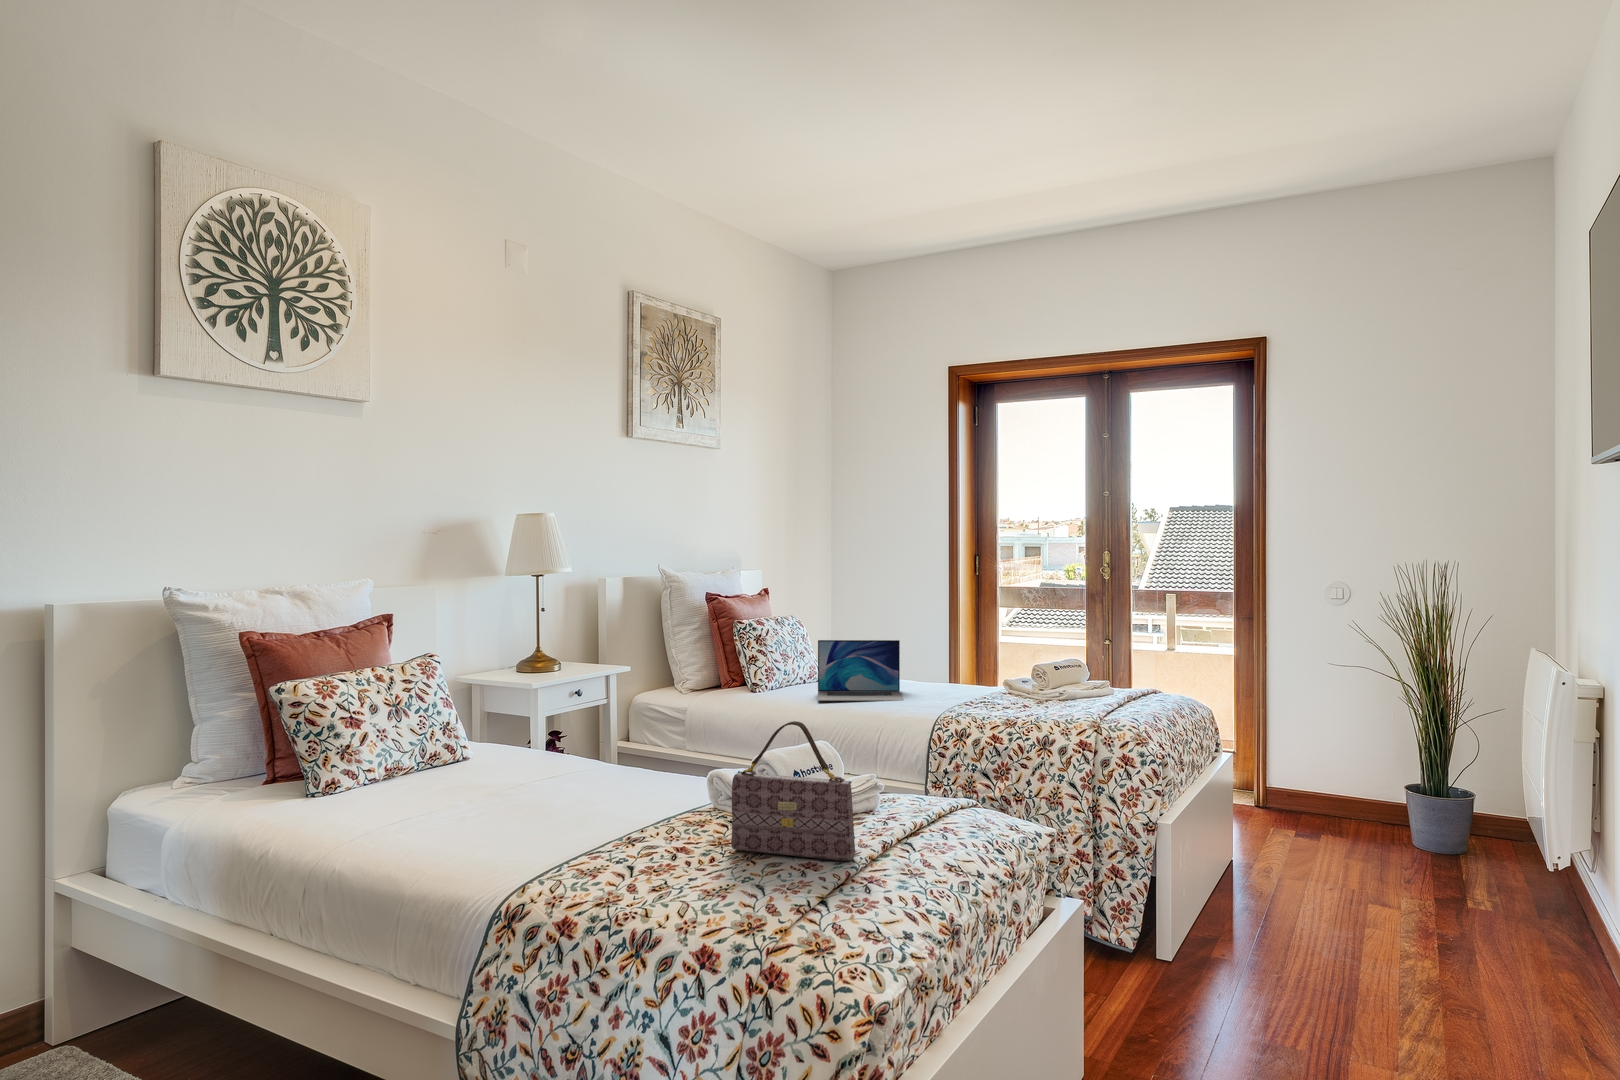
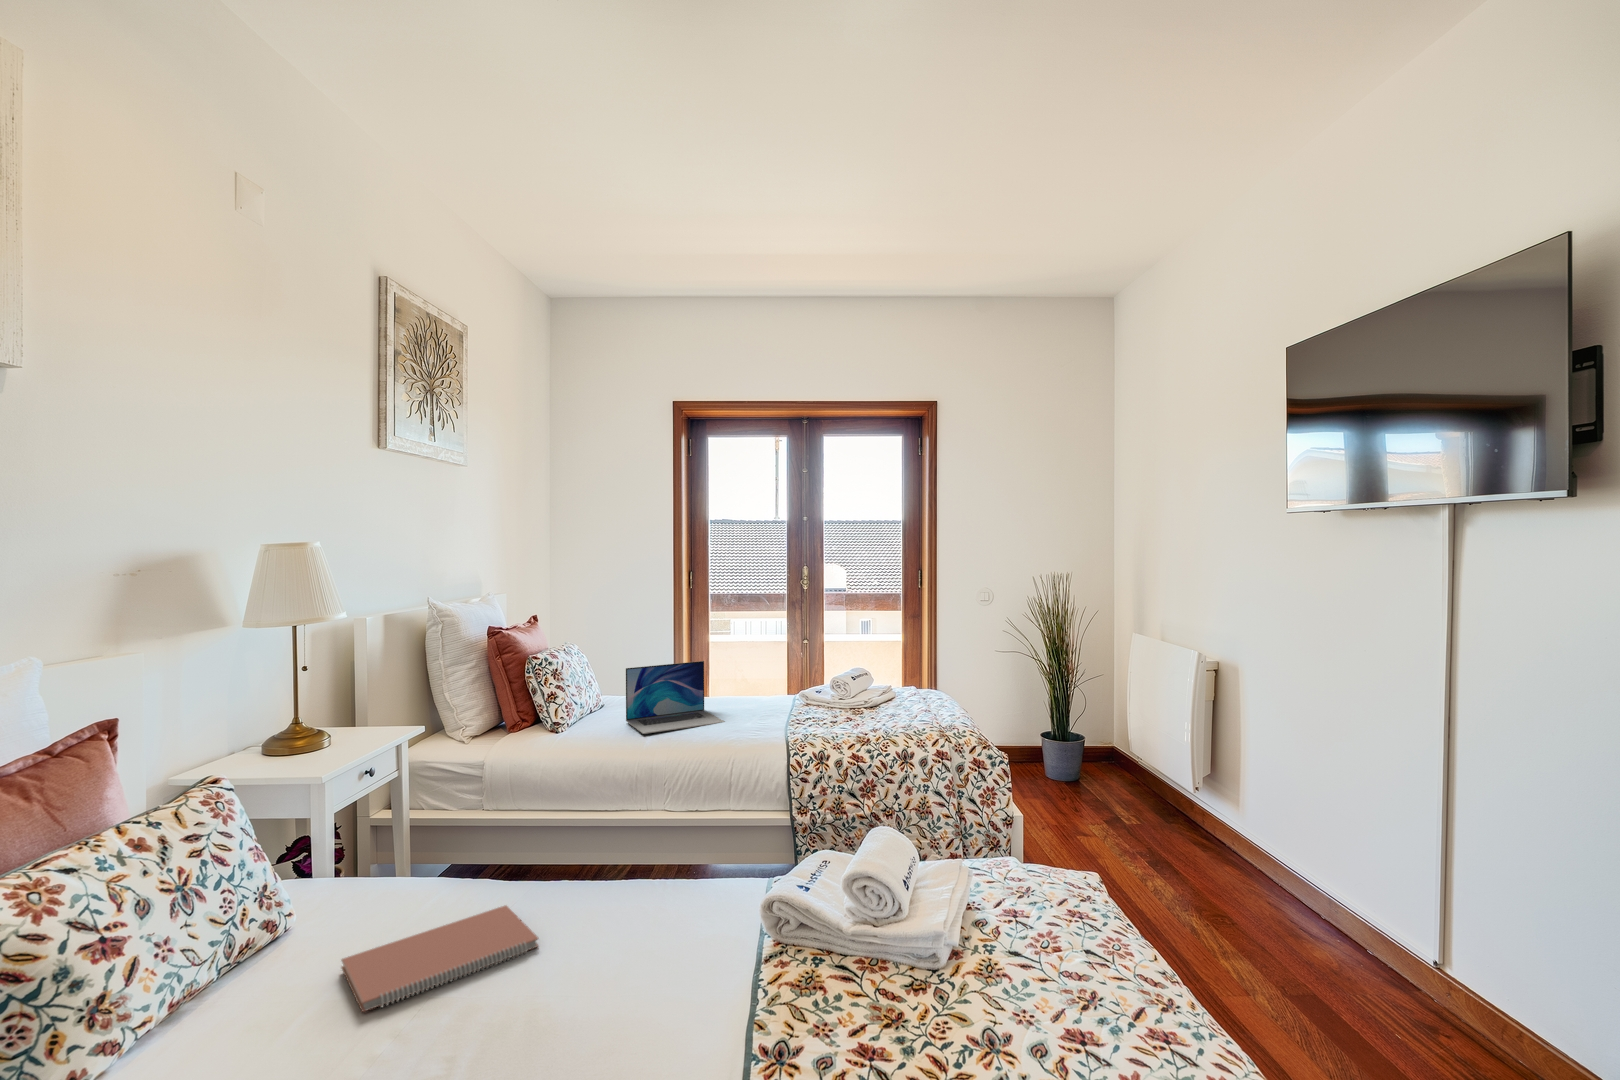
handbag: present [731,721,855,861] -> none [897,848,1058,1035]
notebook: none [468,766,586,793] -> present [341,906,538,1012]

